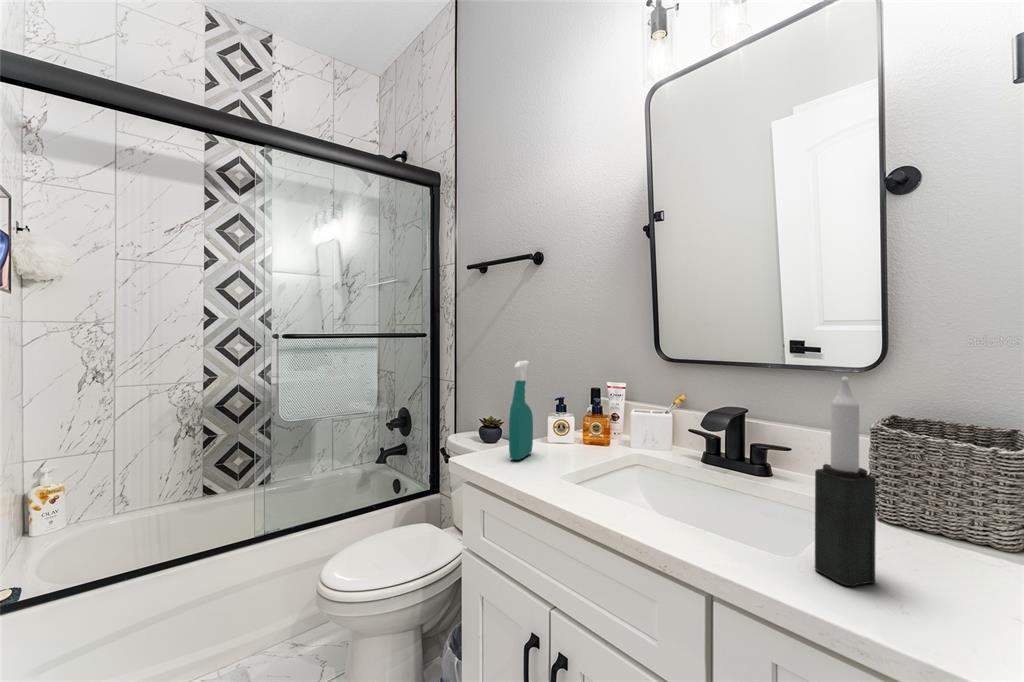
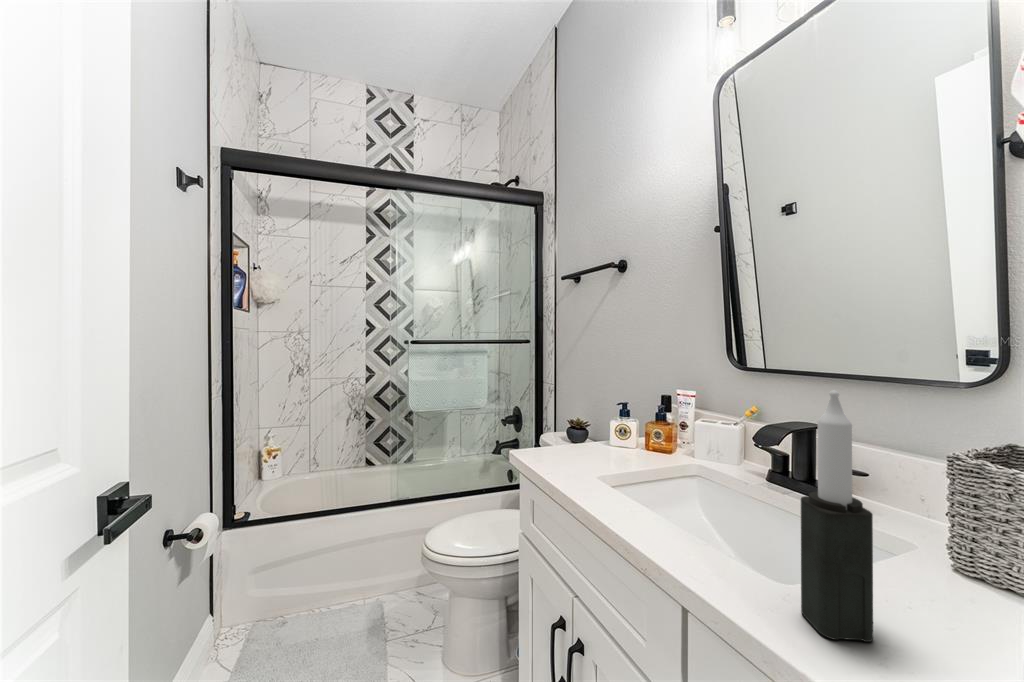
spray bottle: present [509,360,533,460] -> none [563,364,591,459]

